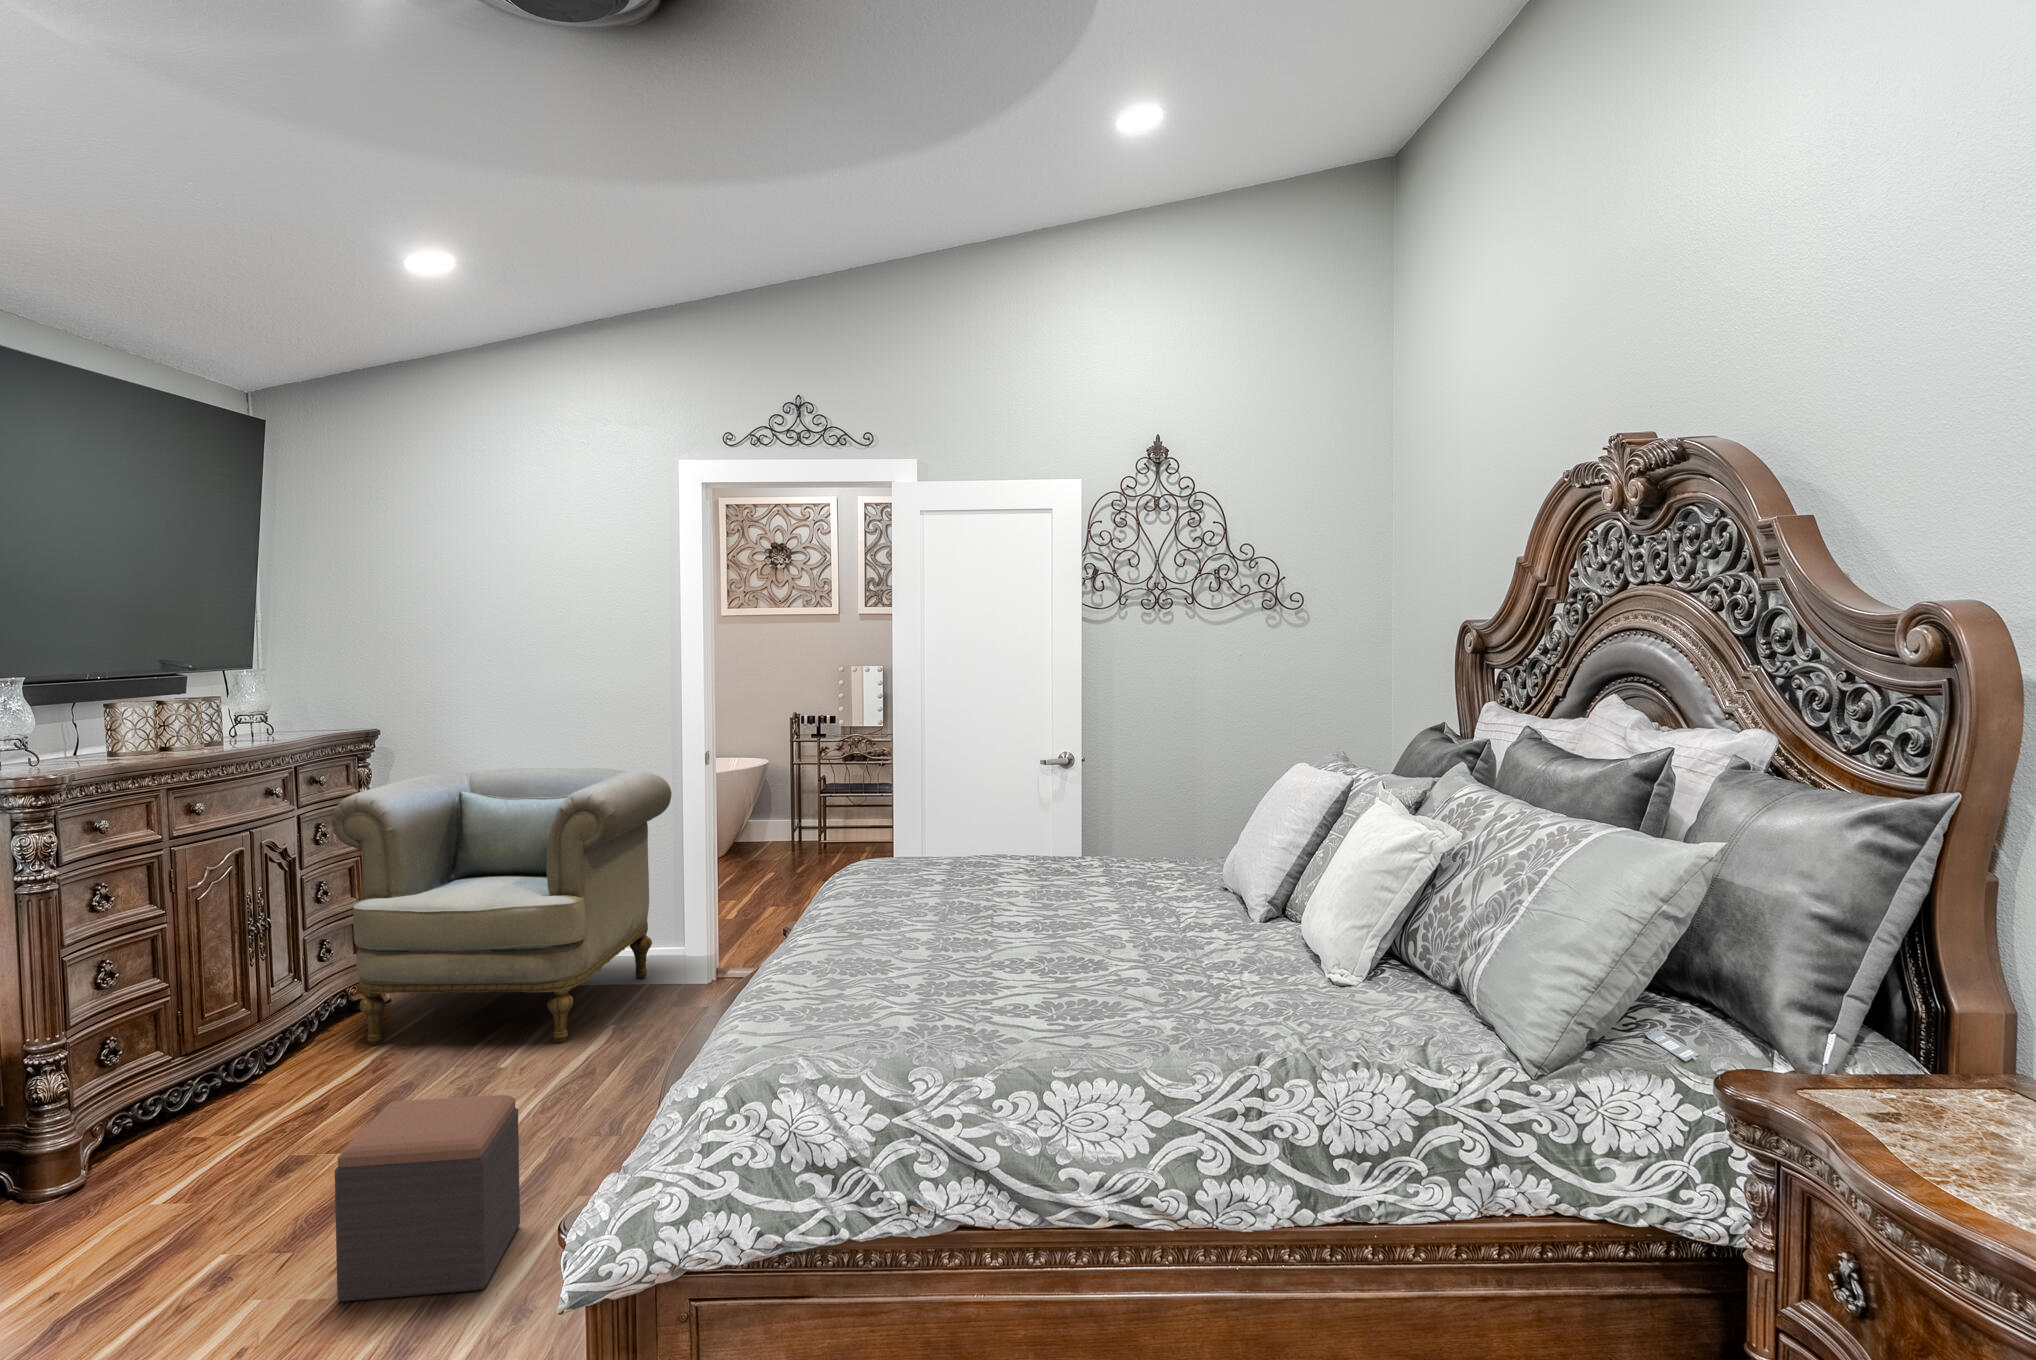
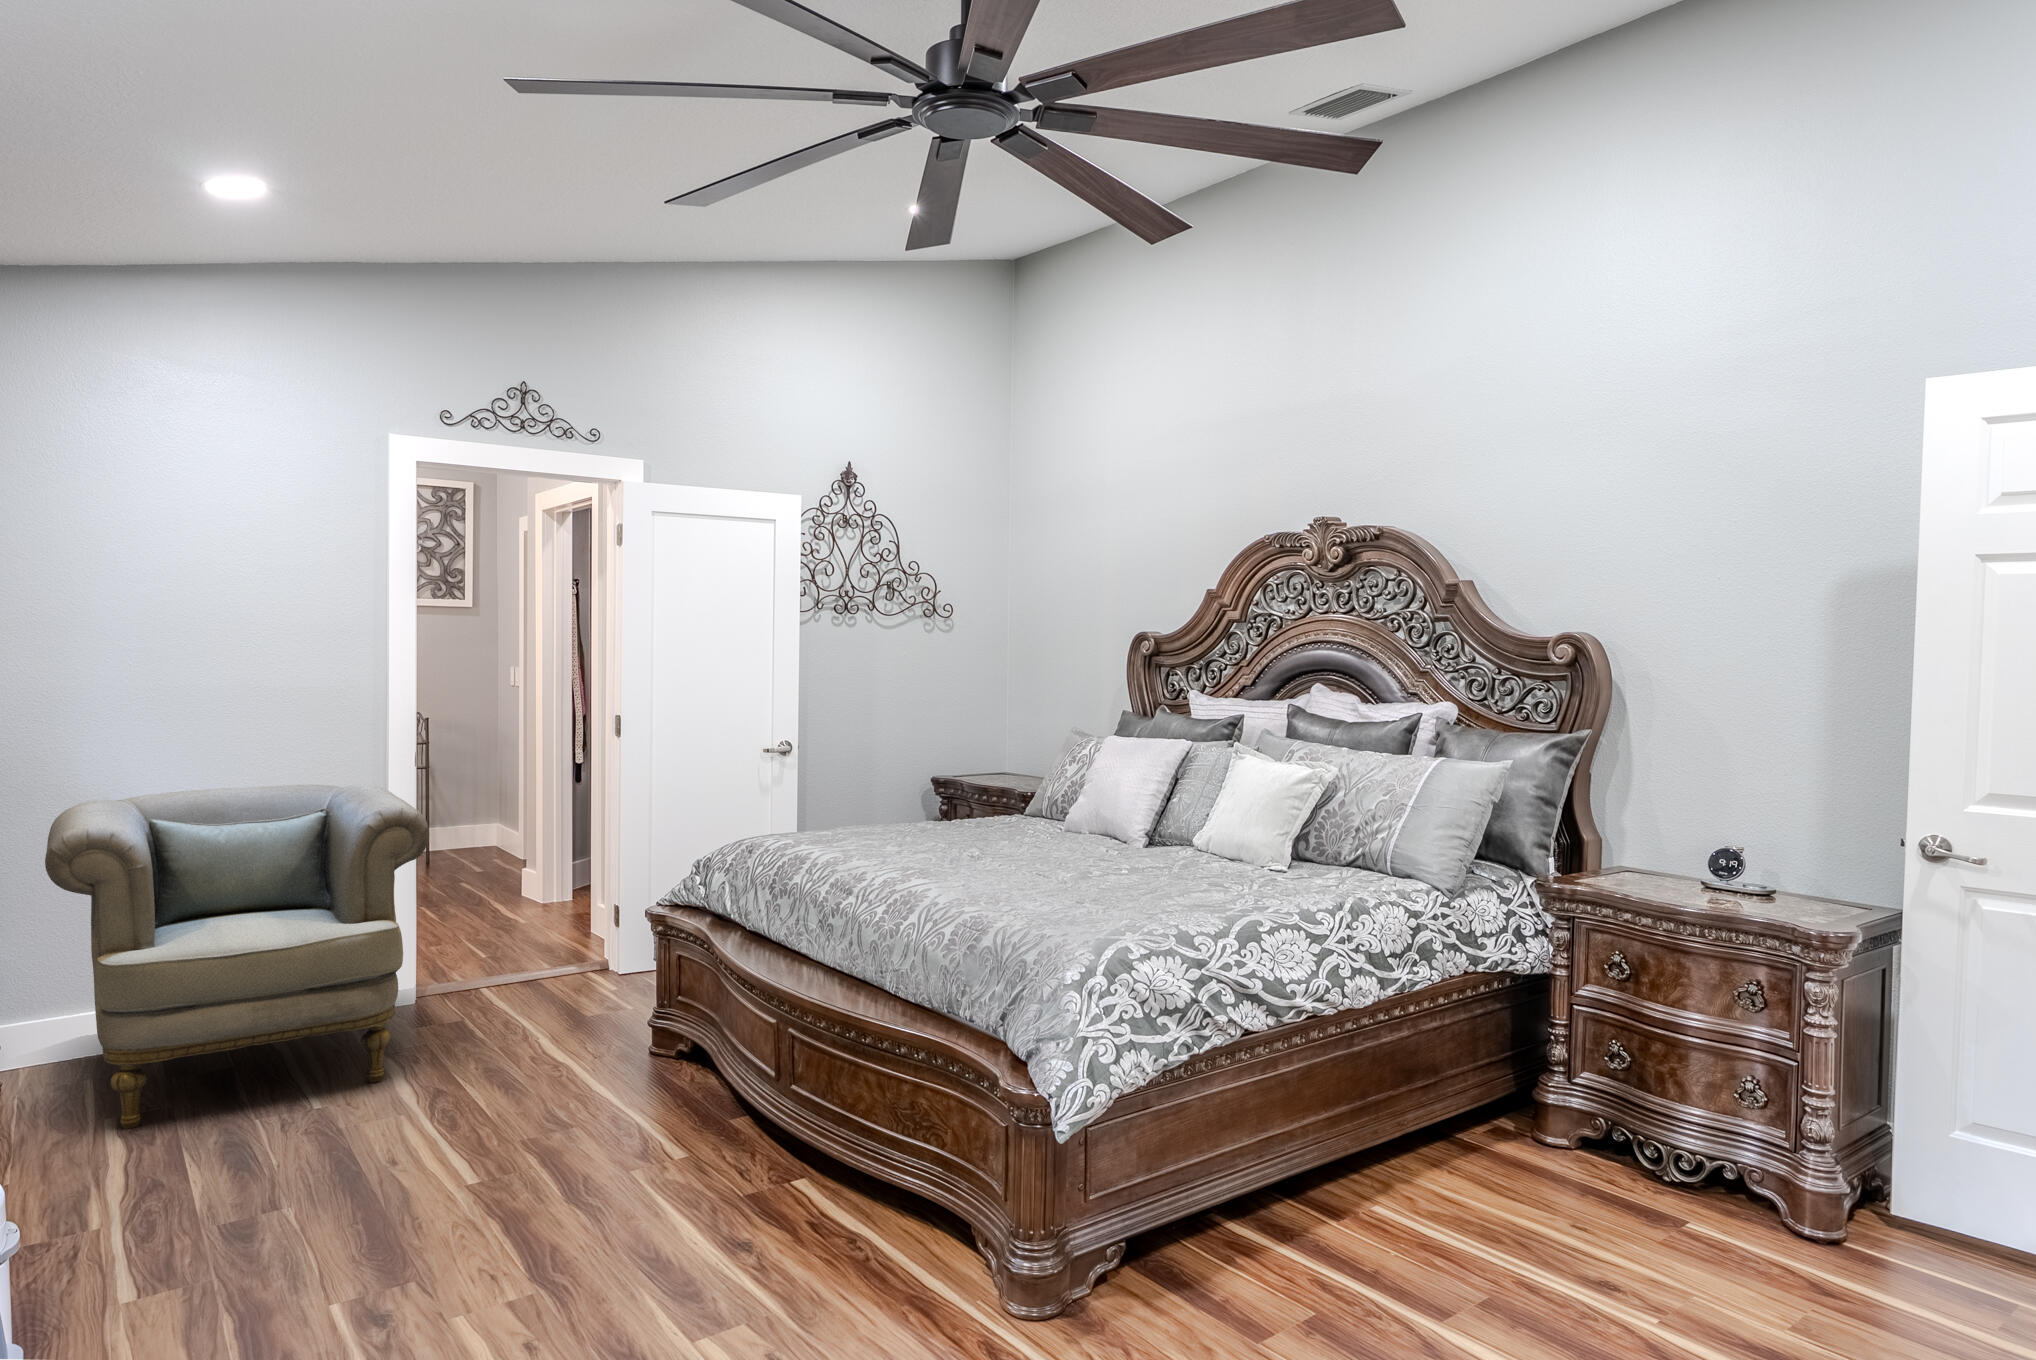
footstool: present [335,1095,520,1302] -> none [530,1076,703,1280]

